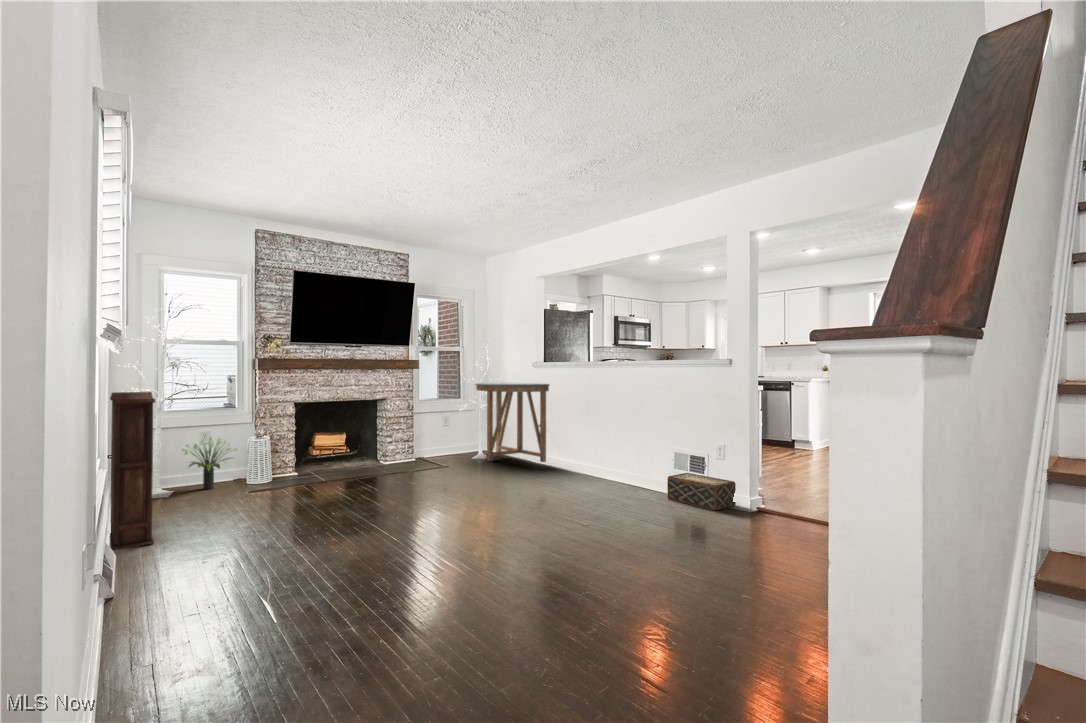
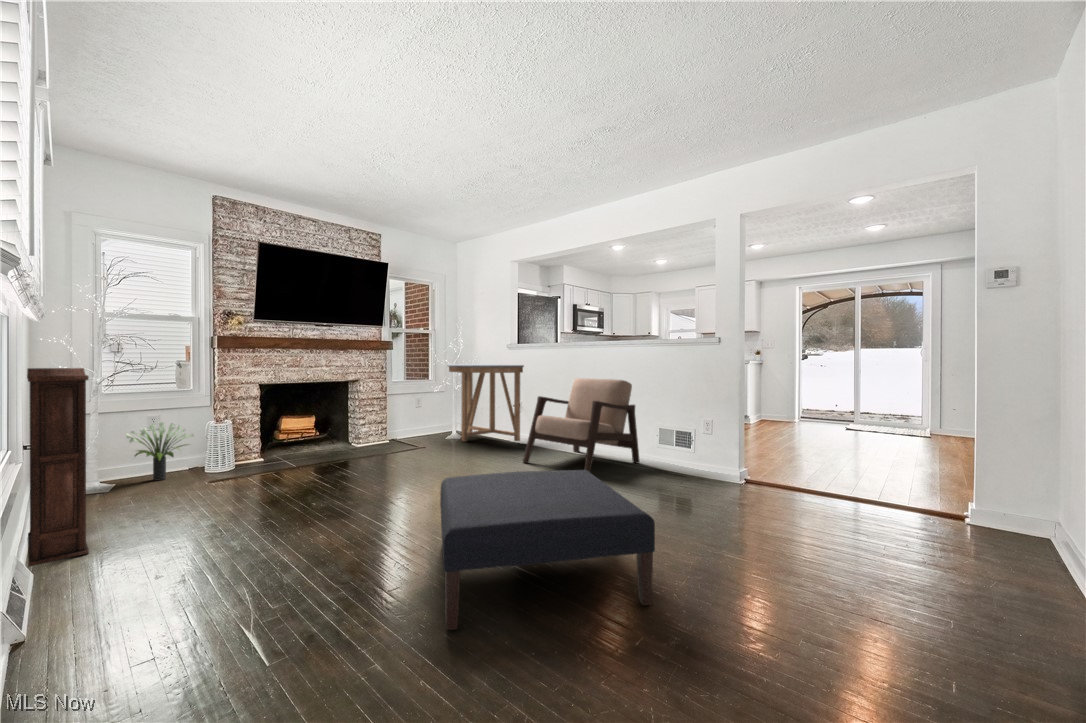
armchair: none [538,399,658,499] -> present [523,378,640,473]
woven basket: present [667,473,736,510] -> none [656,449,724,485]
ottoman: none [410,488,593,610] -> present [440,470,655,630]

